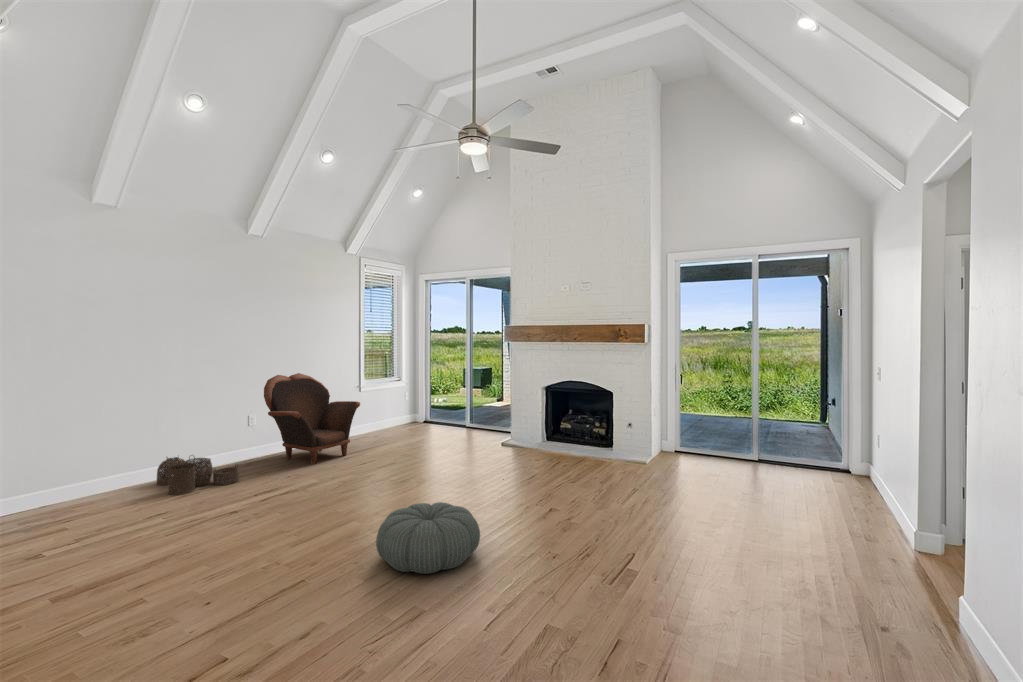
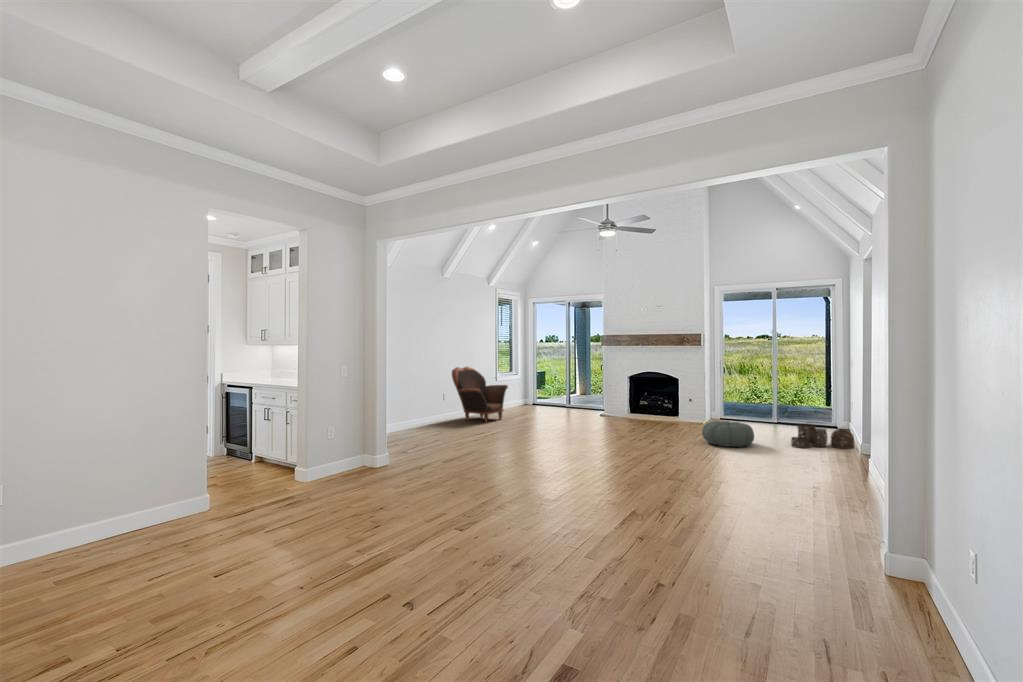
woven basket: present [157,457,239,495] -> present [791,424,855,449]
pouf: present [376,502,480,574] -> present [702,421,754,447]

